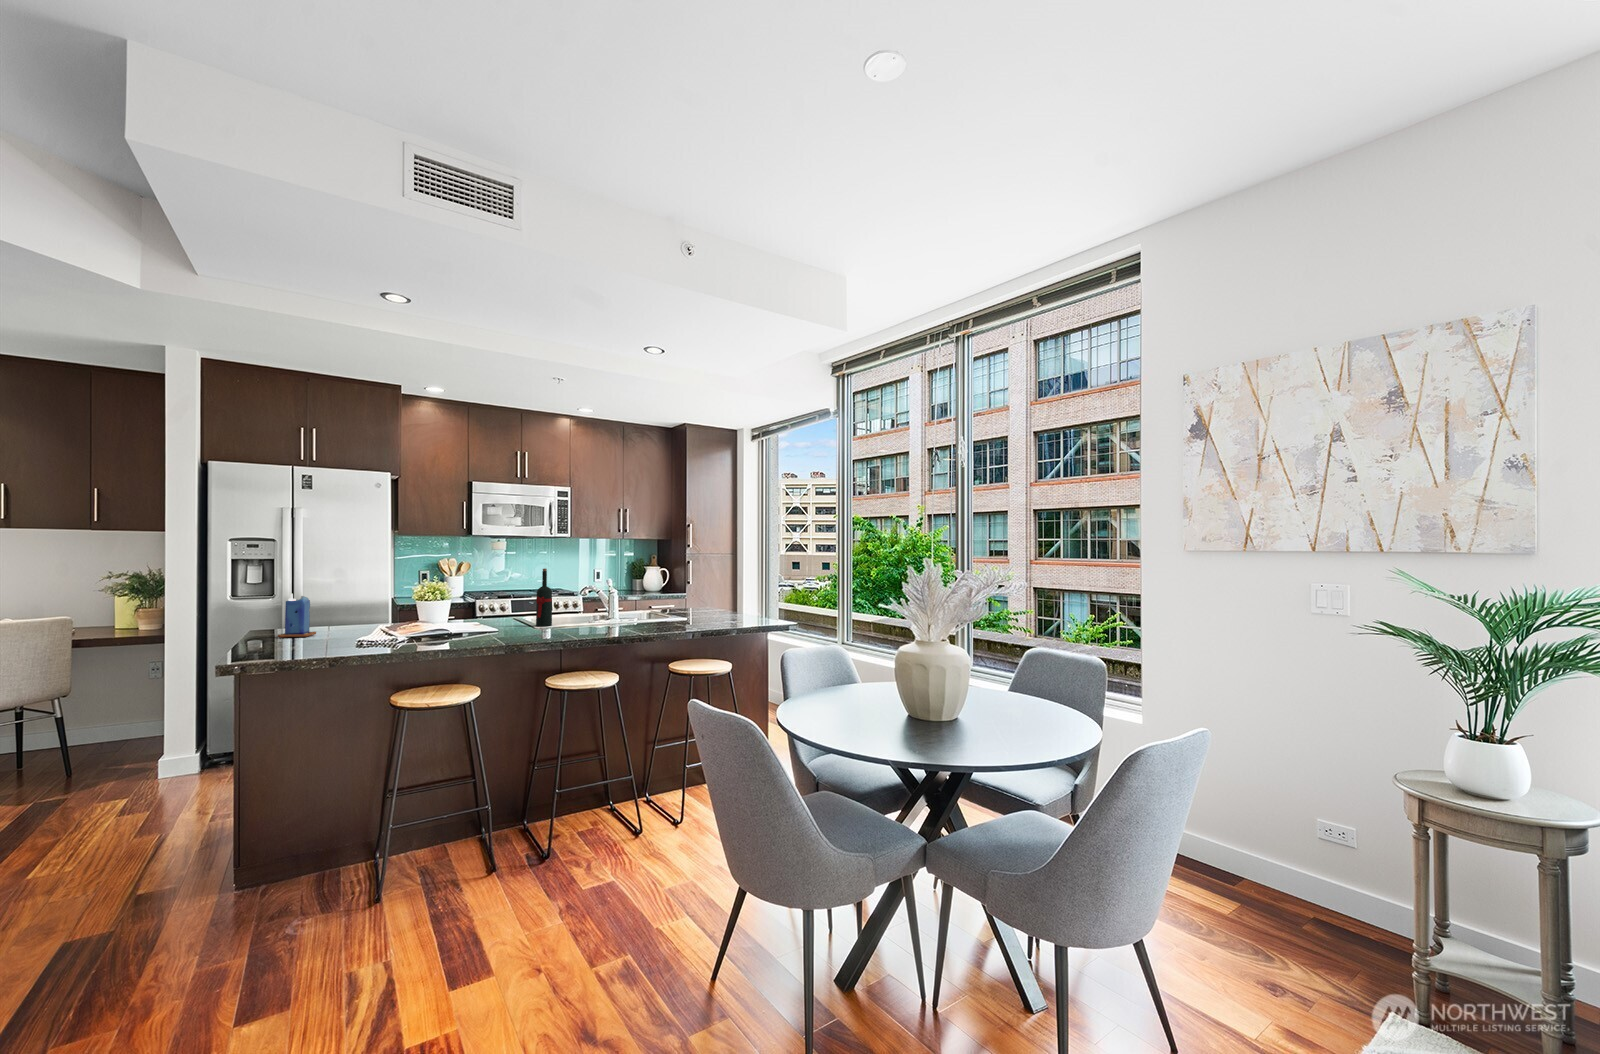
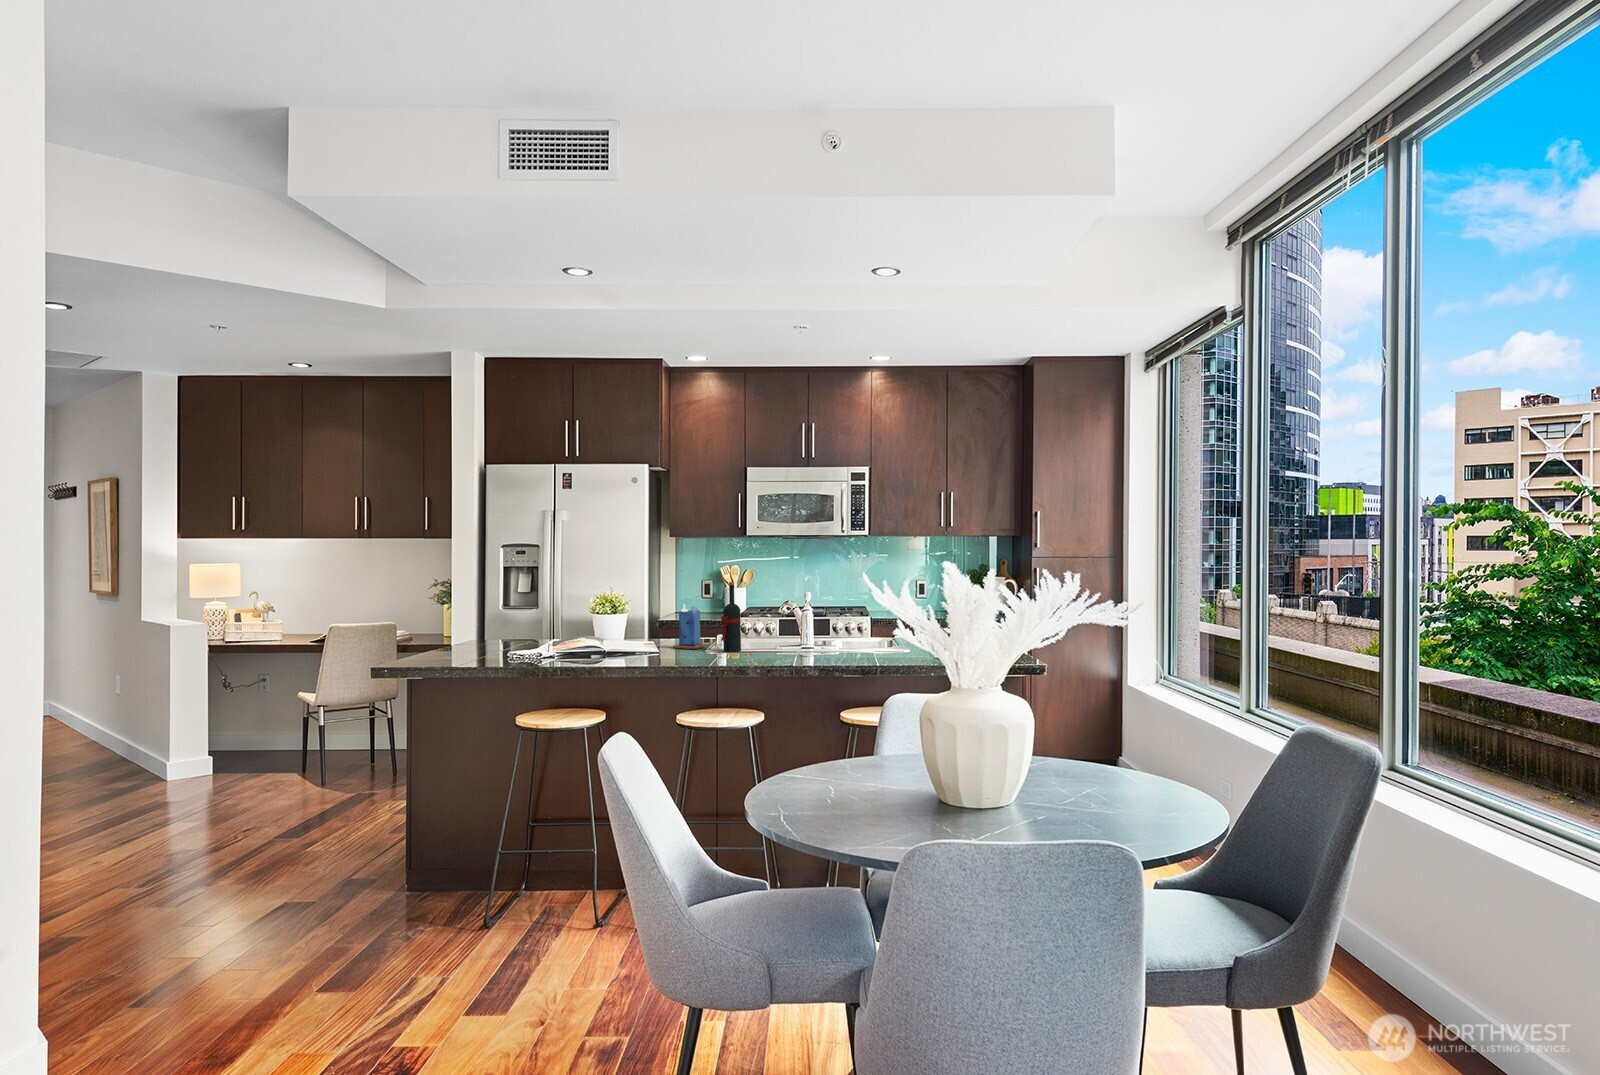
candle: present [278,594,316,638] -> present [673,604,707,649]

